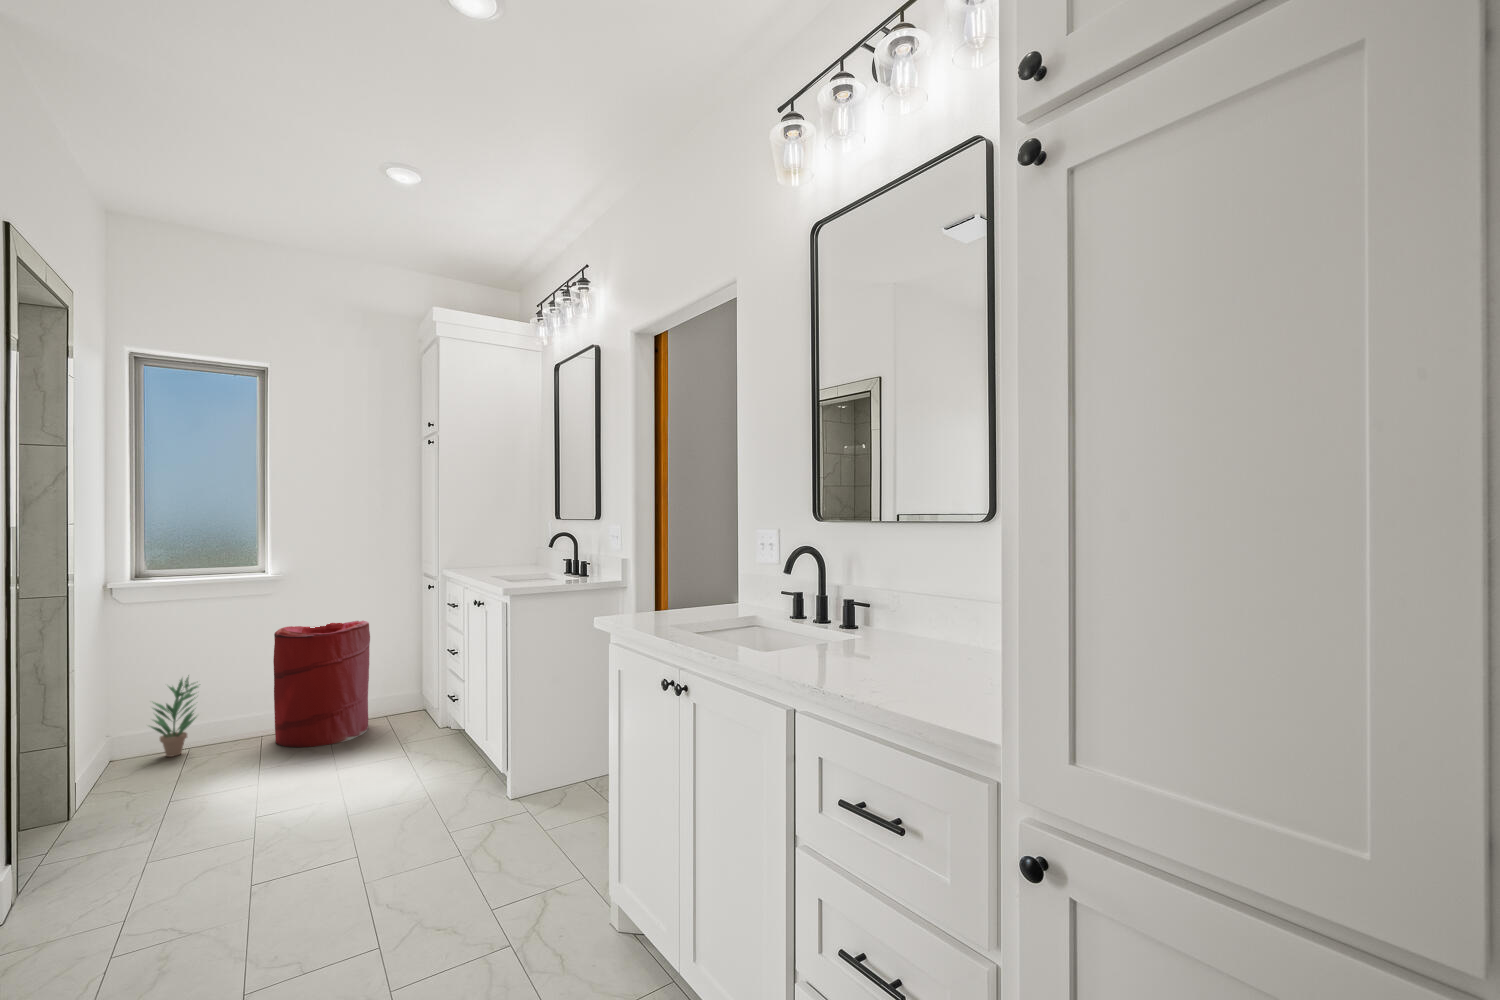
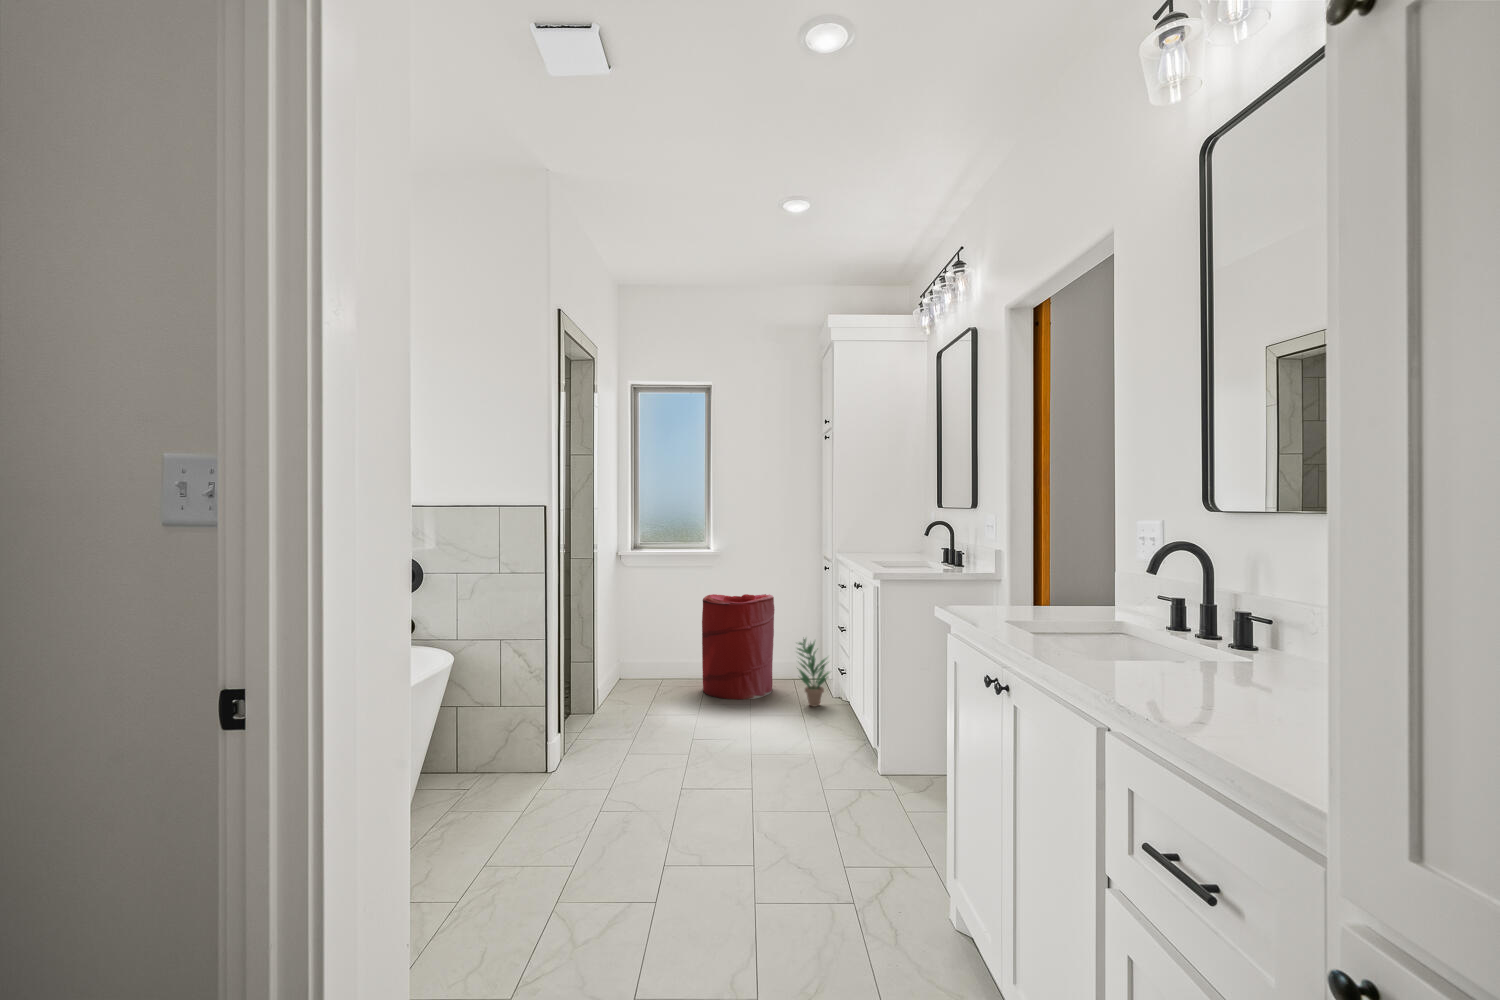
potted plant: present [151,675,198,757] -> present [797,639,829,707]

